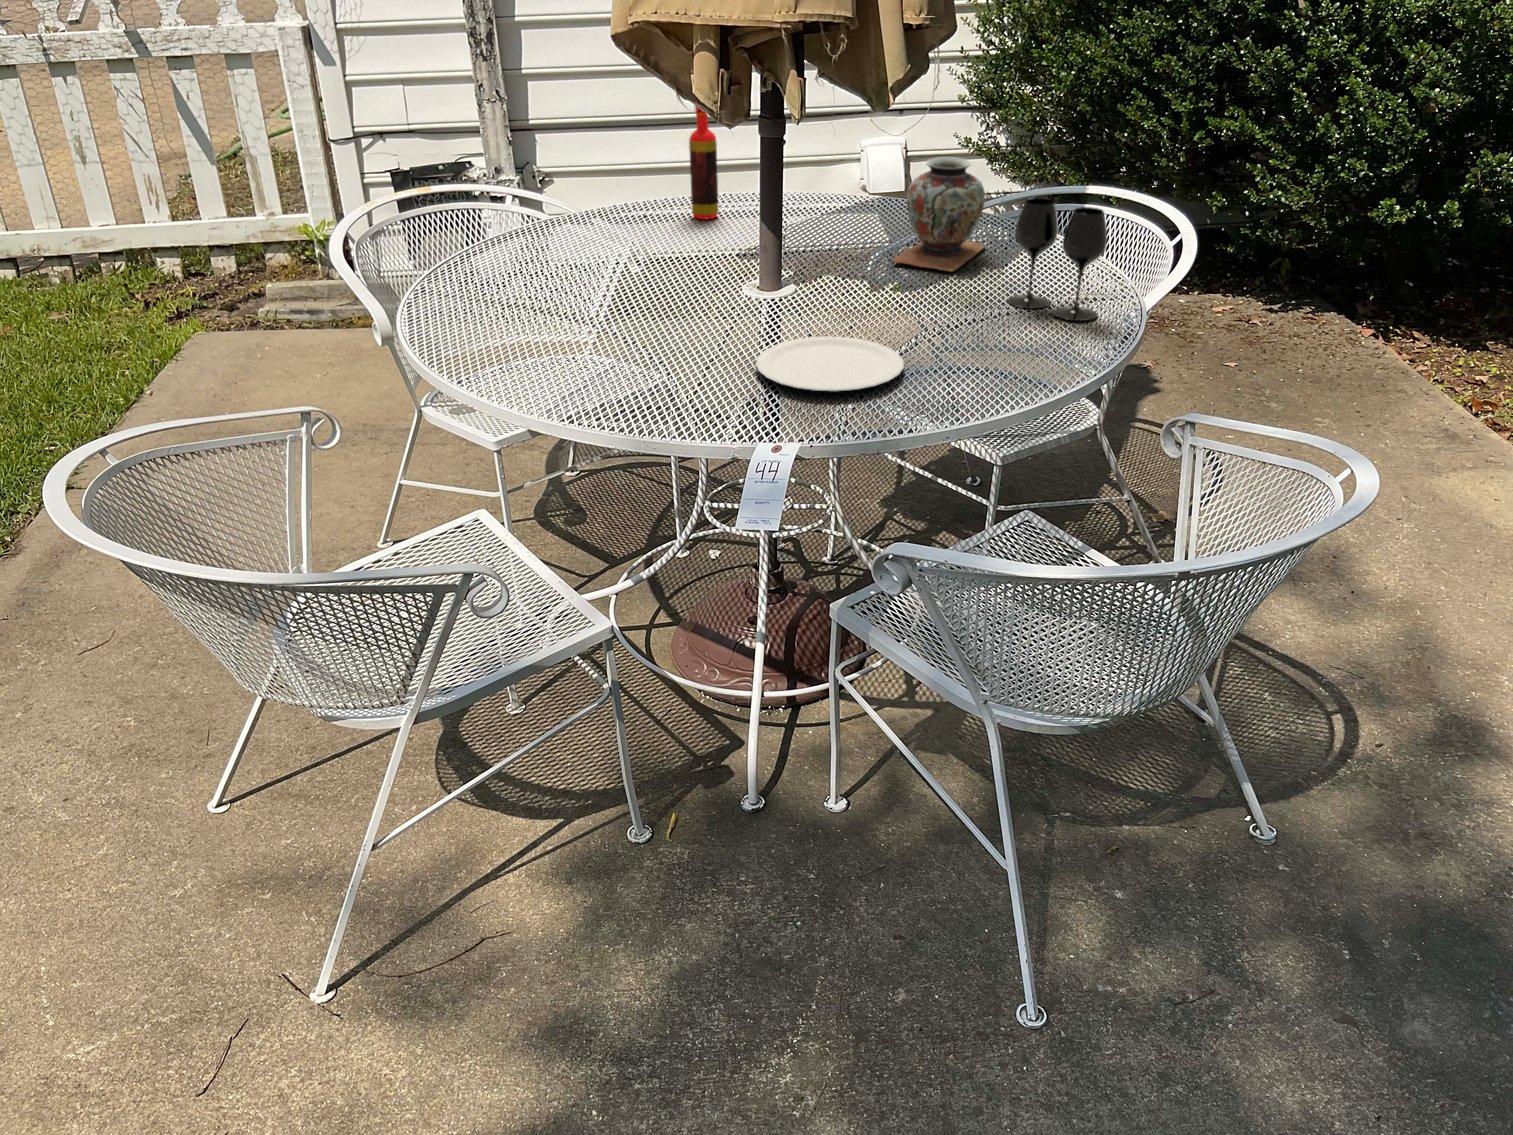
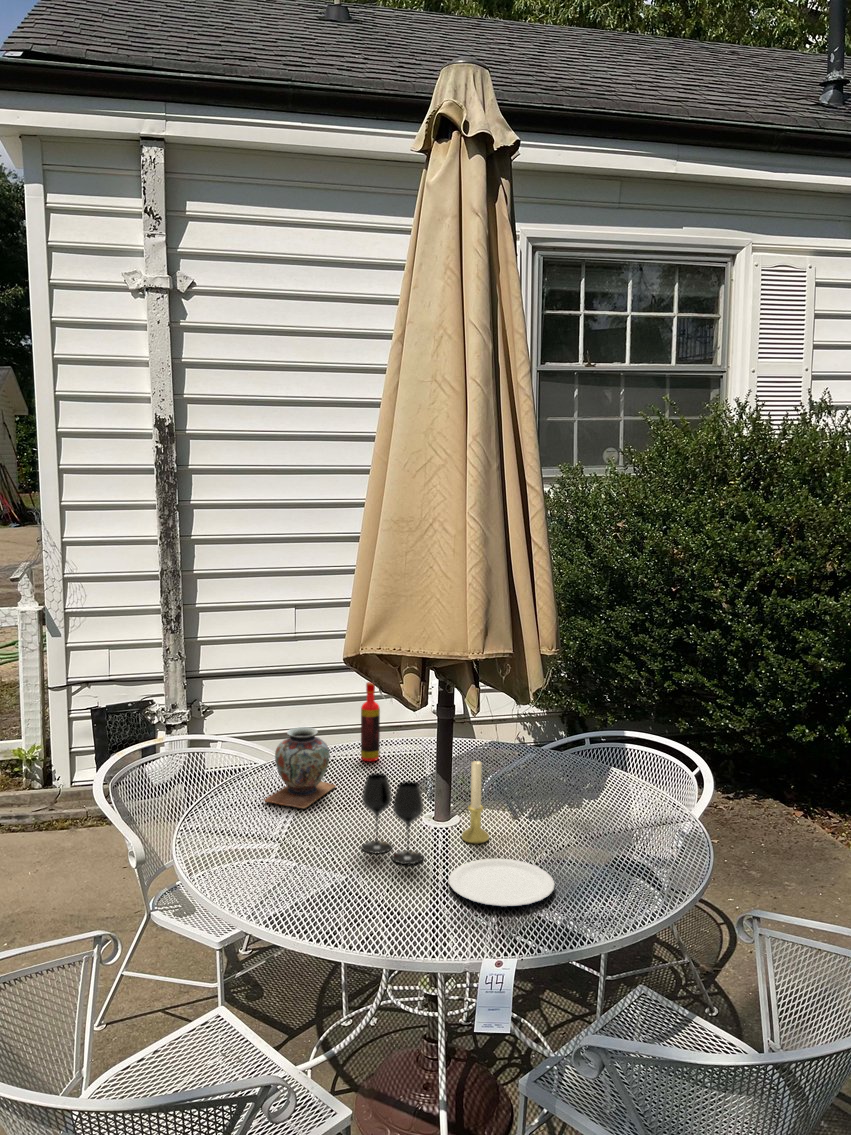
decorative vase: present [893,157,986,271] -> present [264,727,336,808]
candle holder: none [797,197,836,319] -> present [462,761,489,844]
wine glass: present [1007,198,1107,321] -> present [361,773,424,864]

